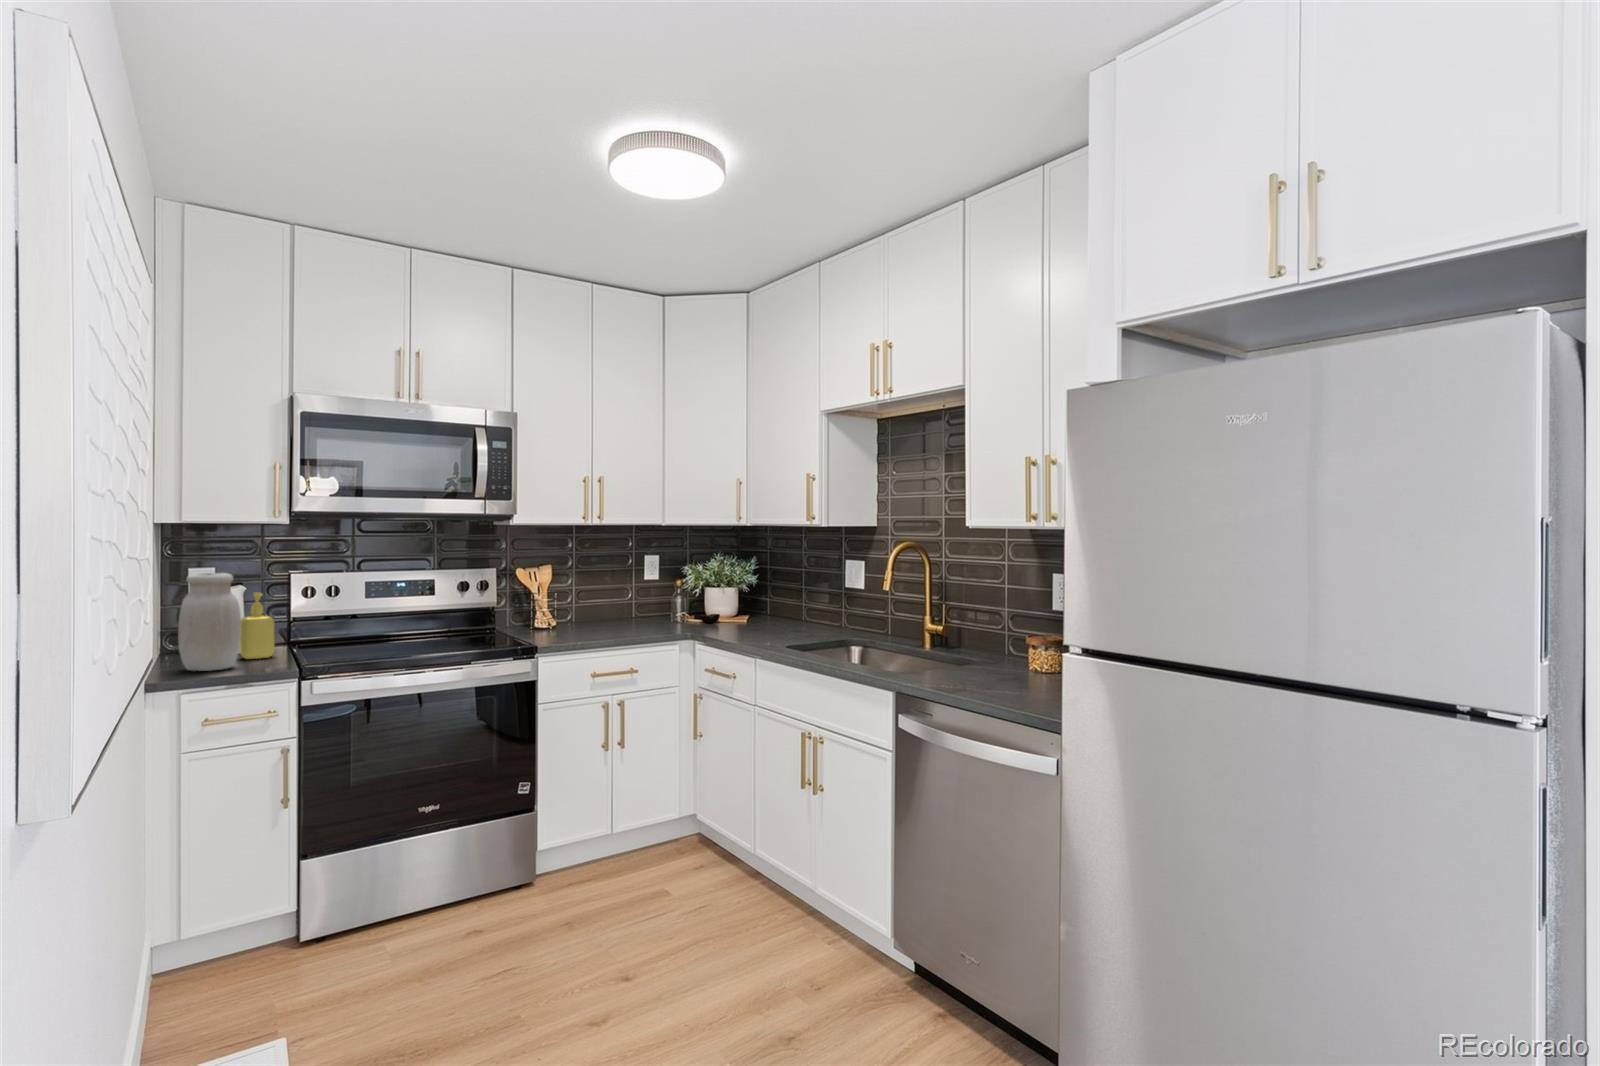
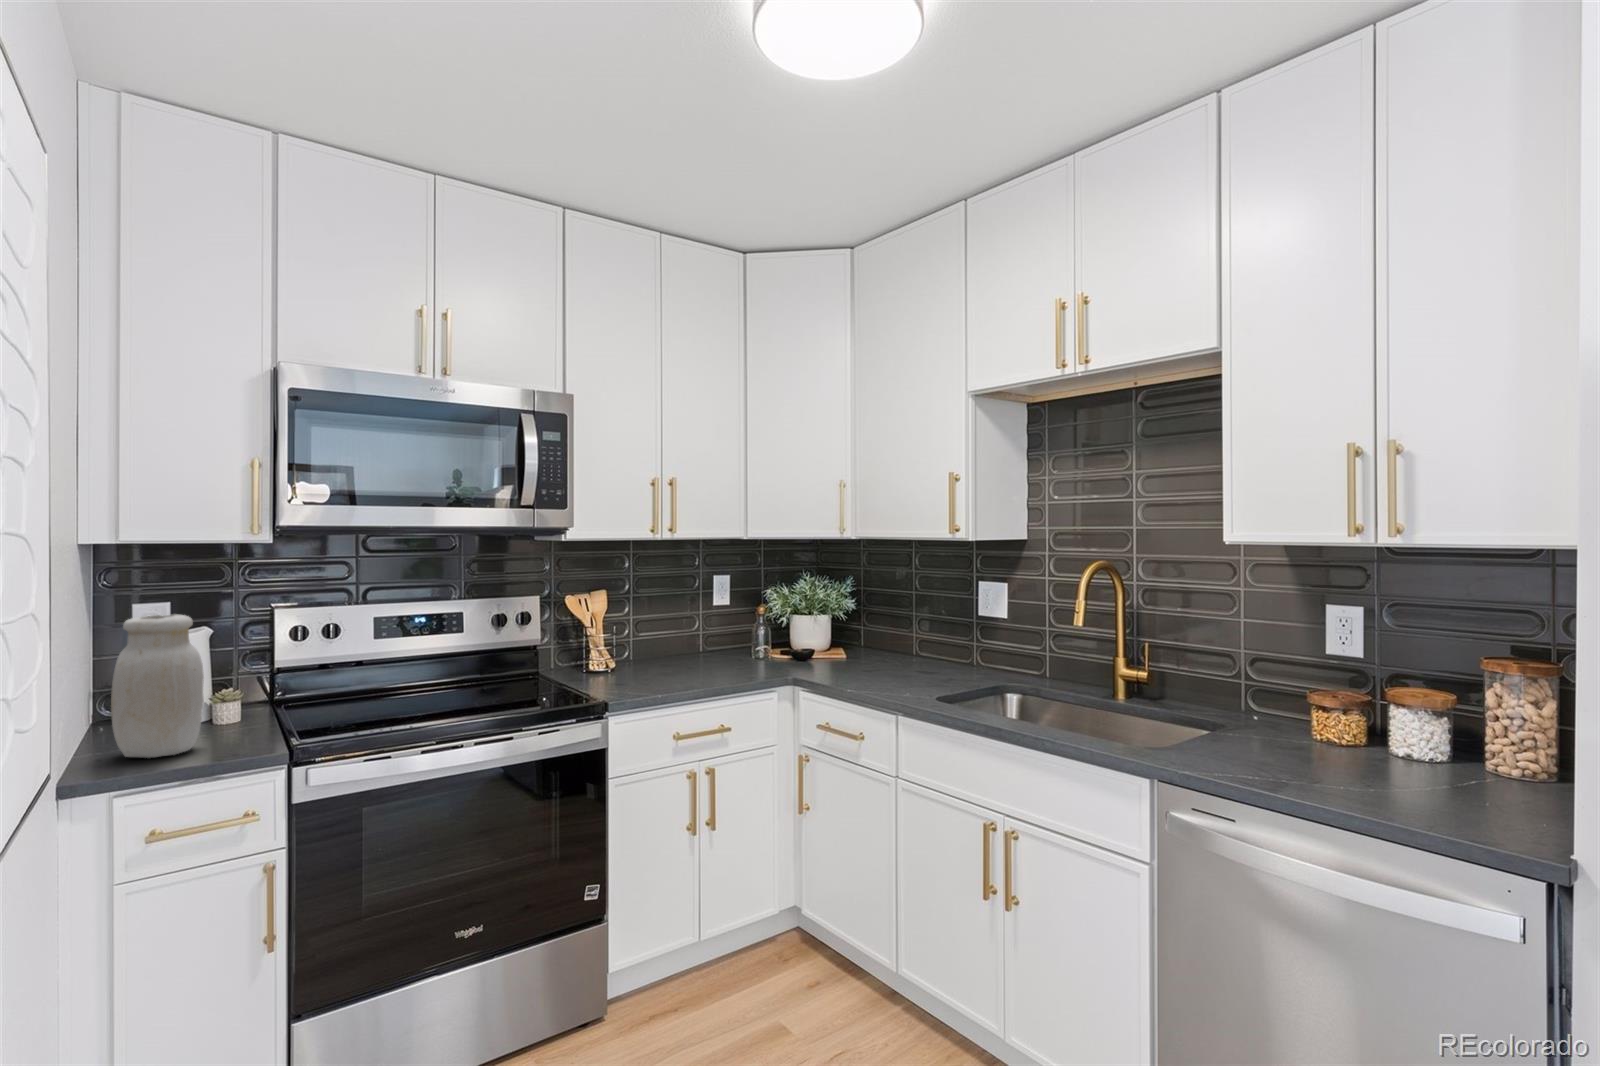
soap dispenser: present [239,592,274,659] -> none [203,638,252,733]

